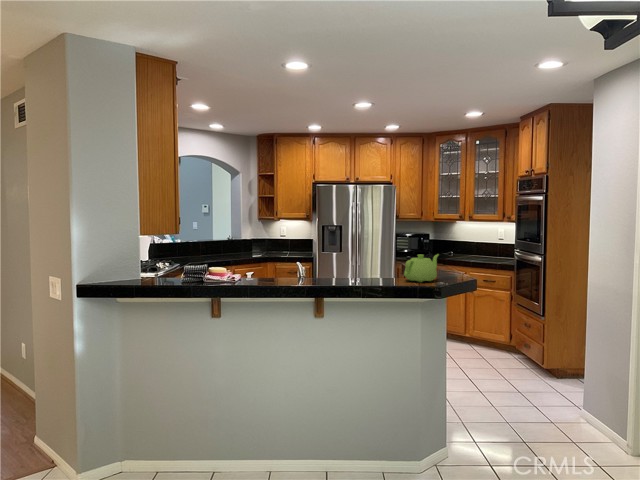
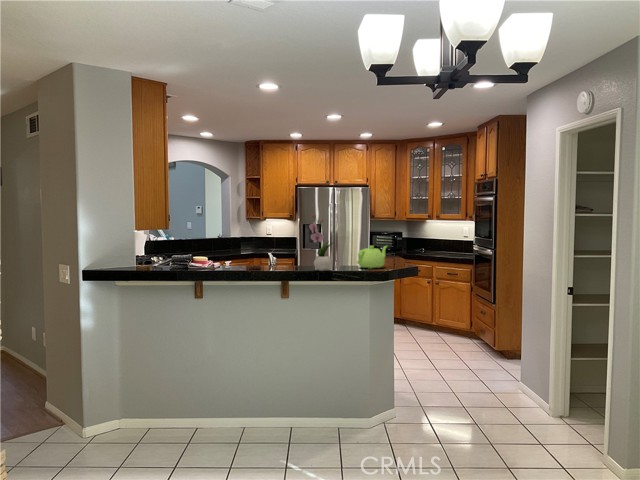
flower arrangement: none [349,218,380,286] -> present [309,215,334,271]

